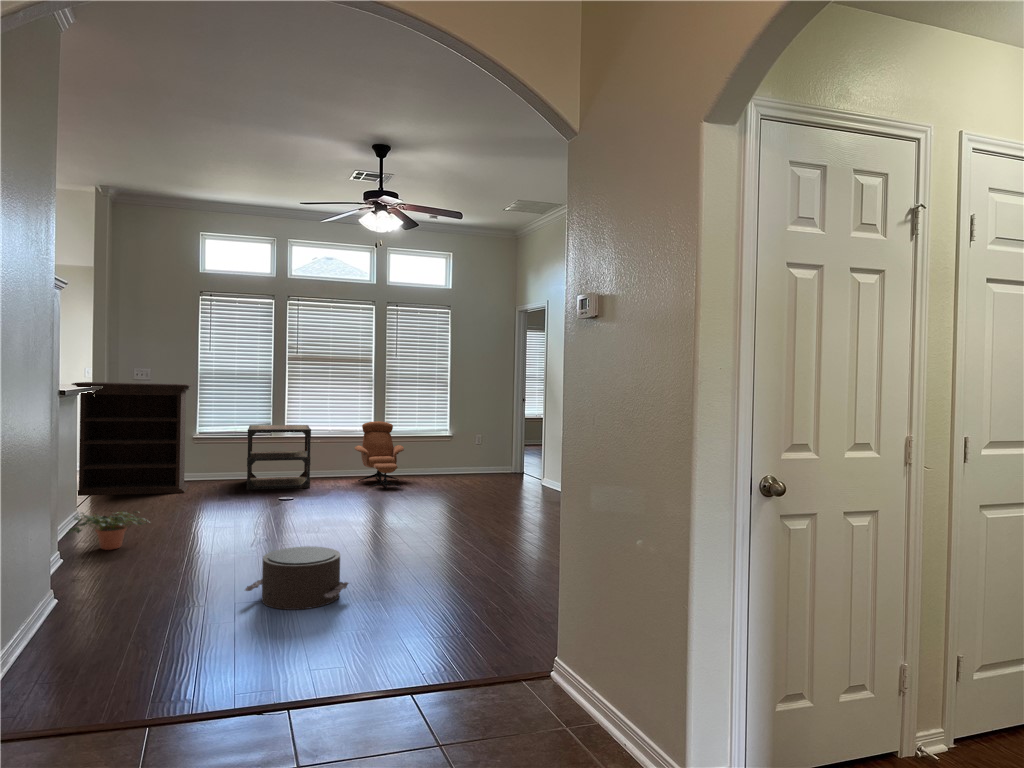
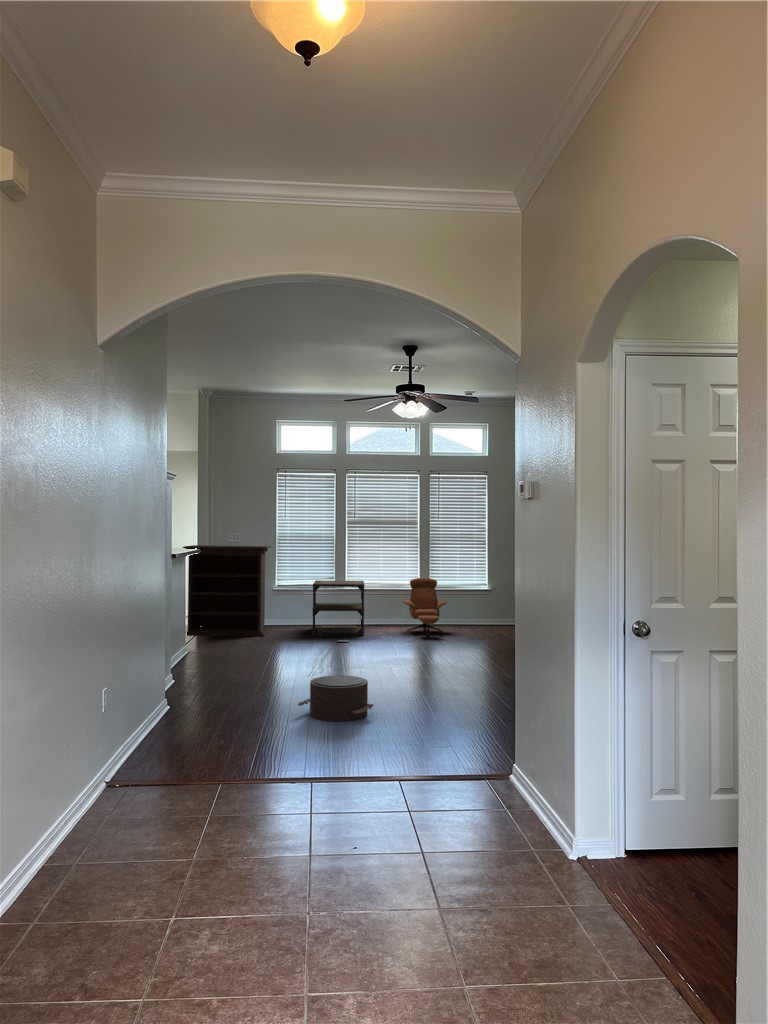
potted plant: present [66,511,147,550] -> none [179,645,237,675]

